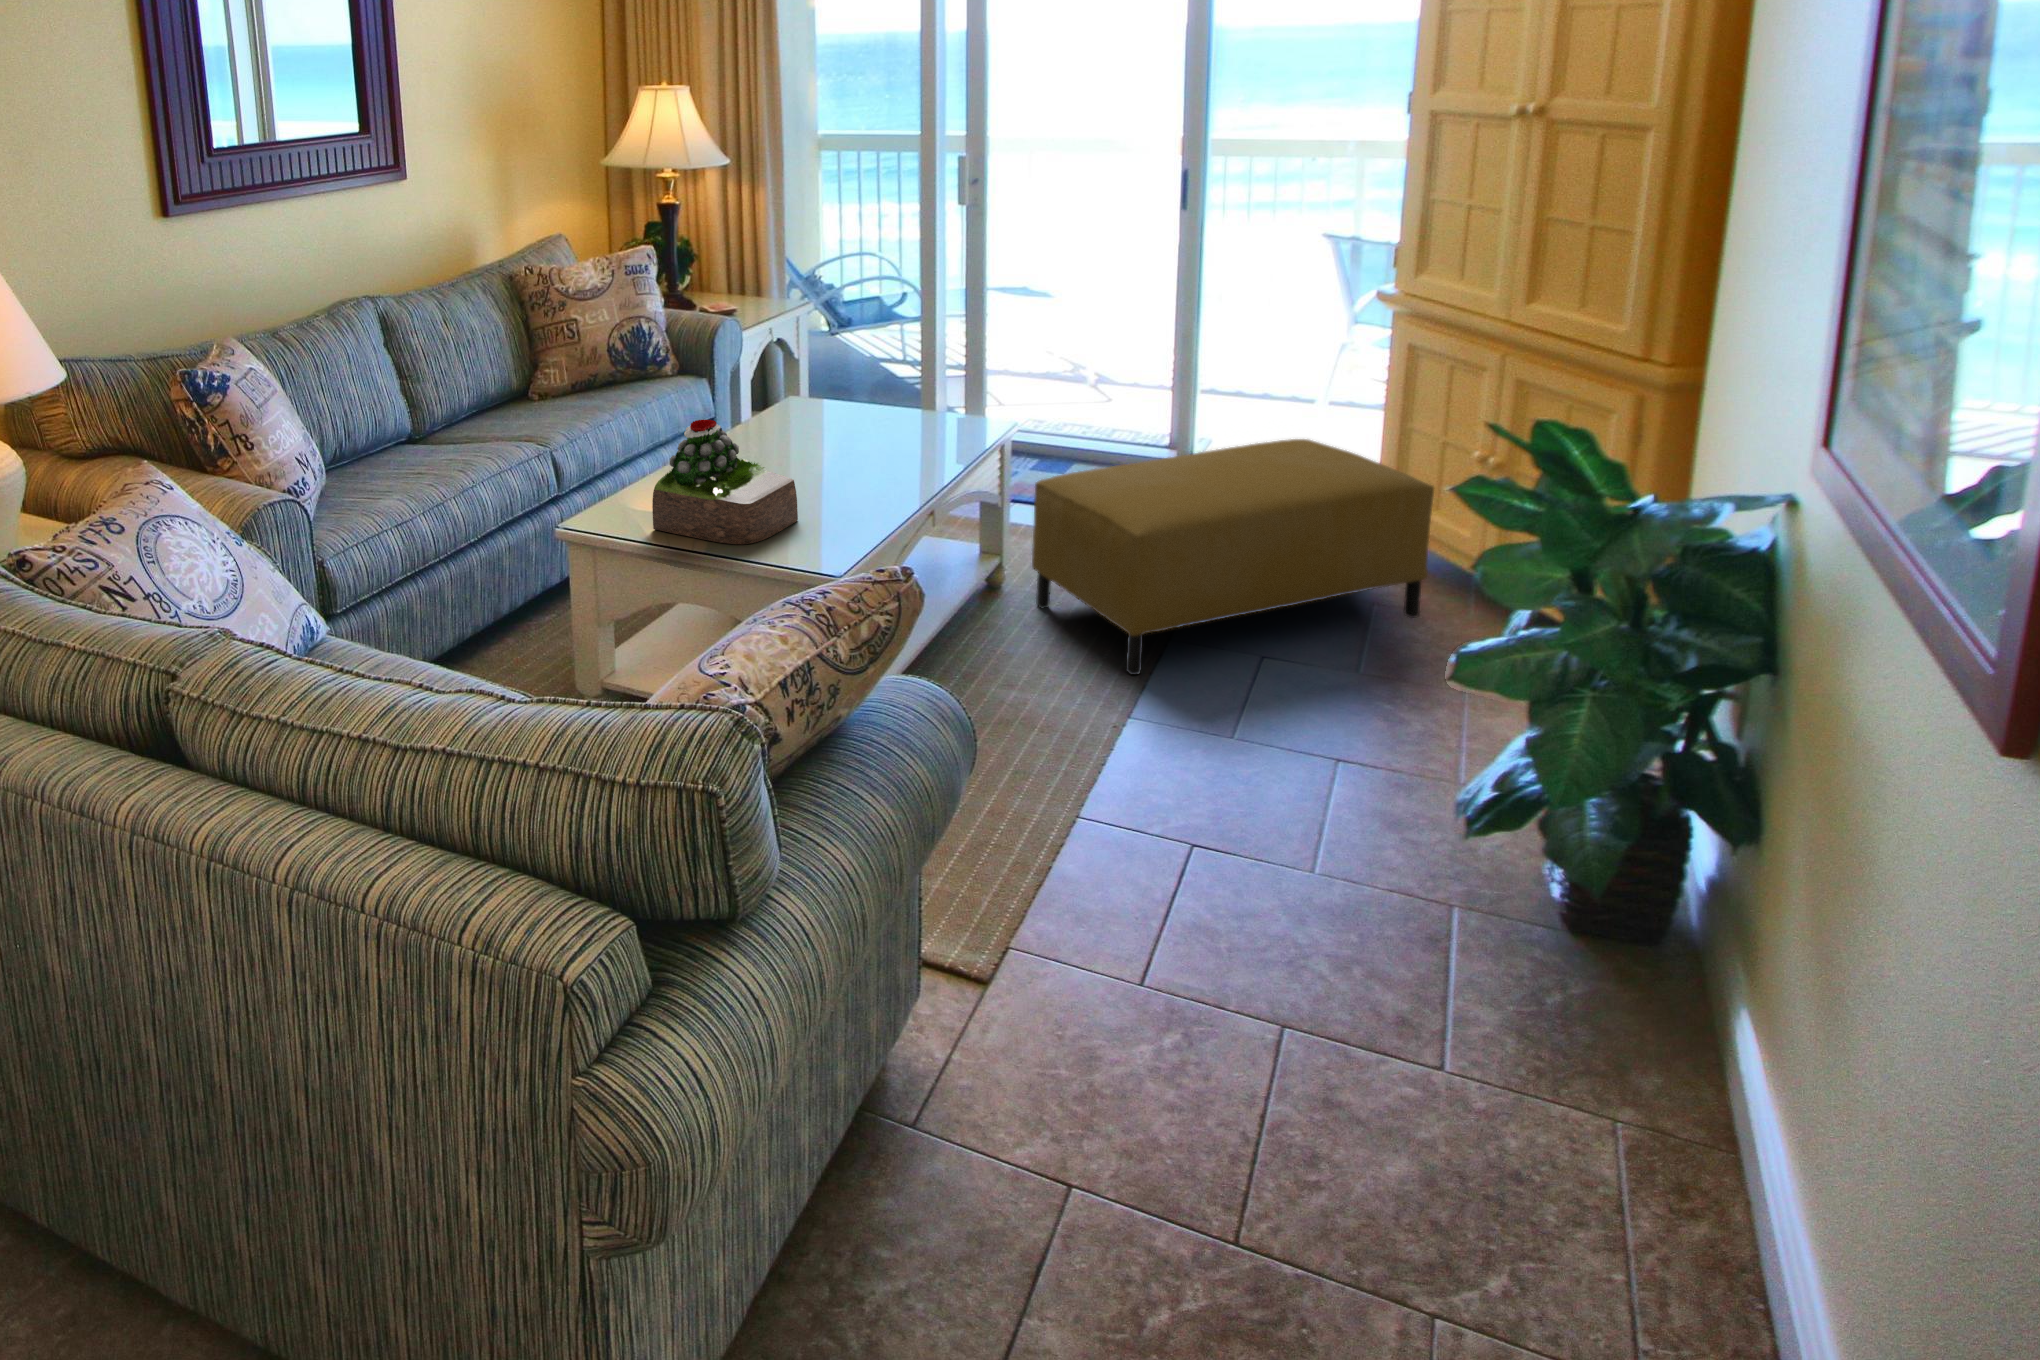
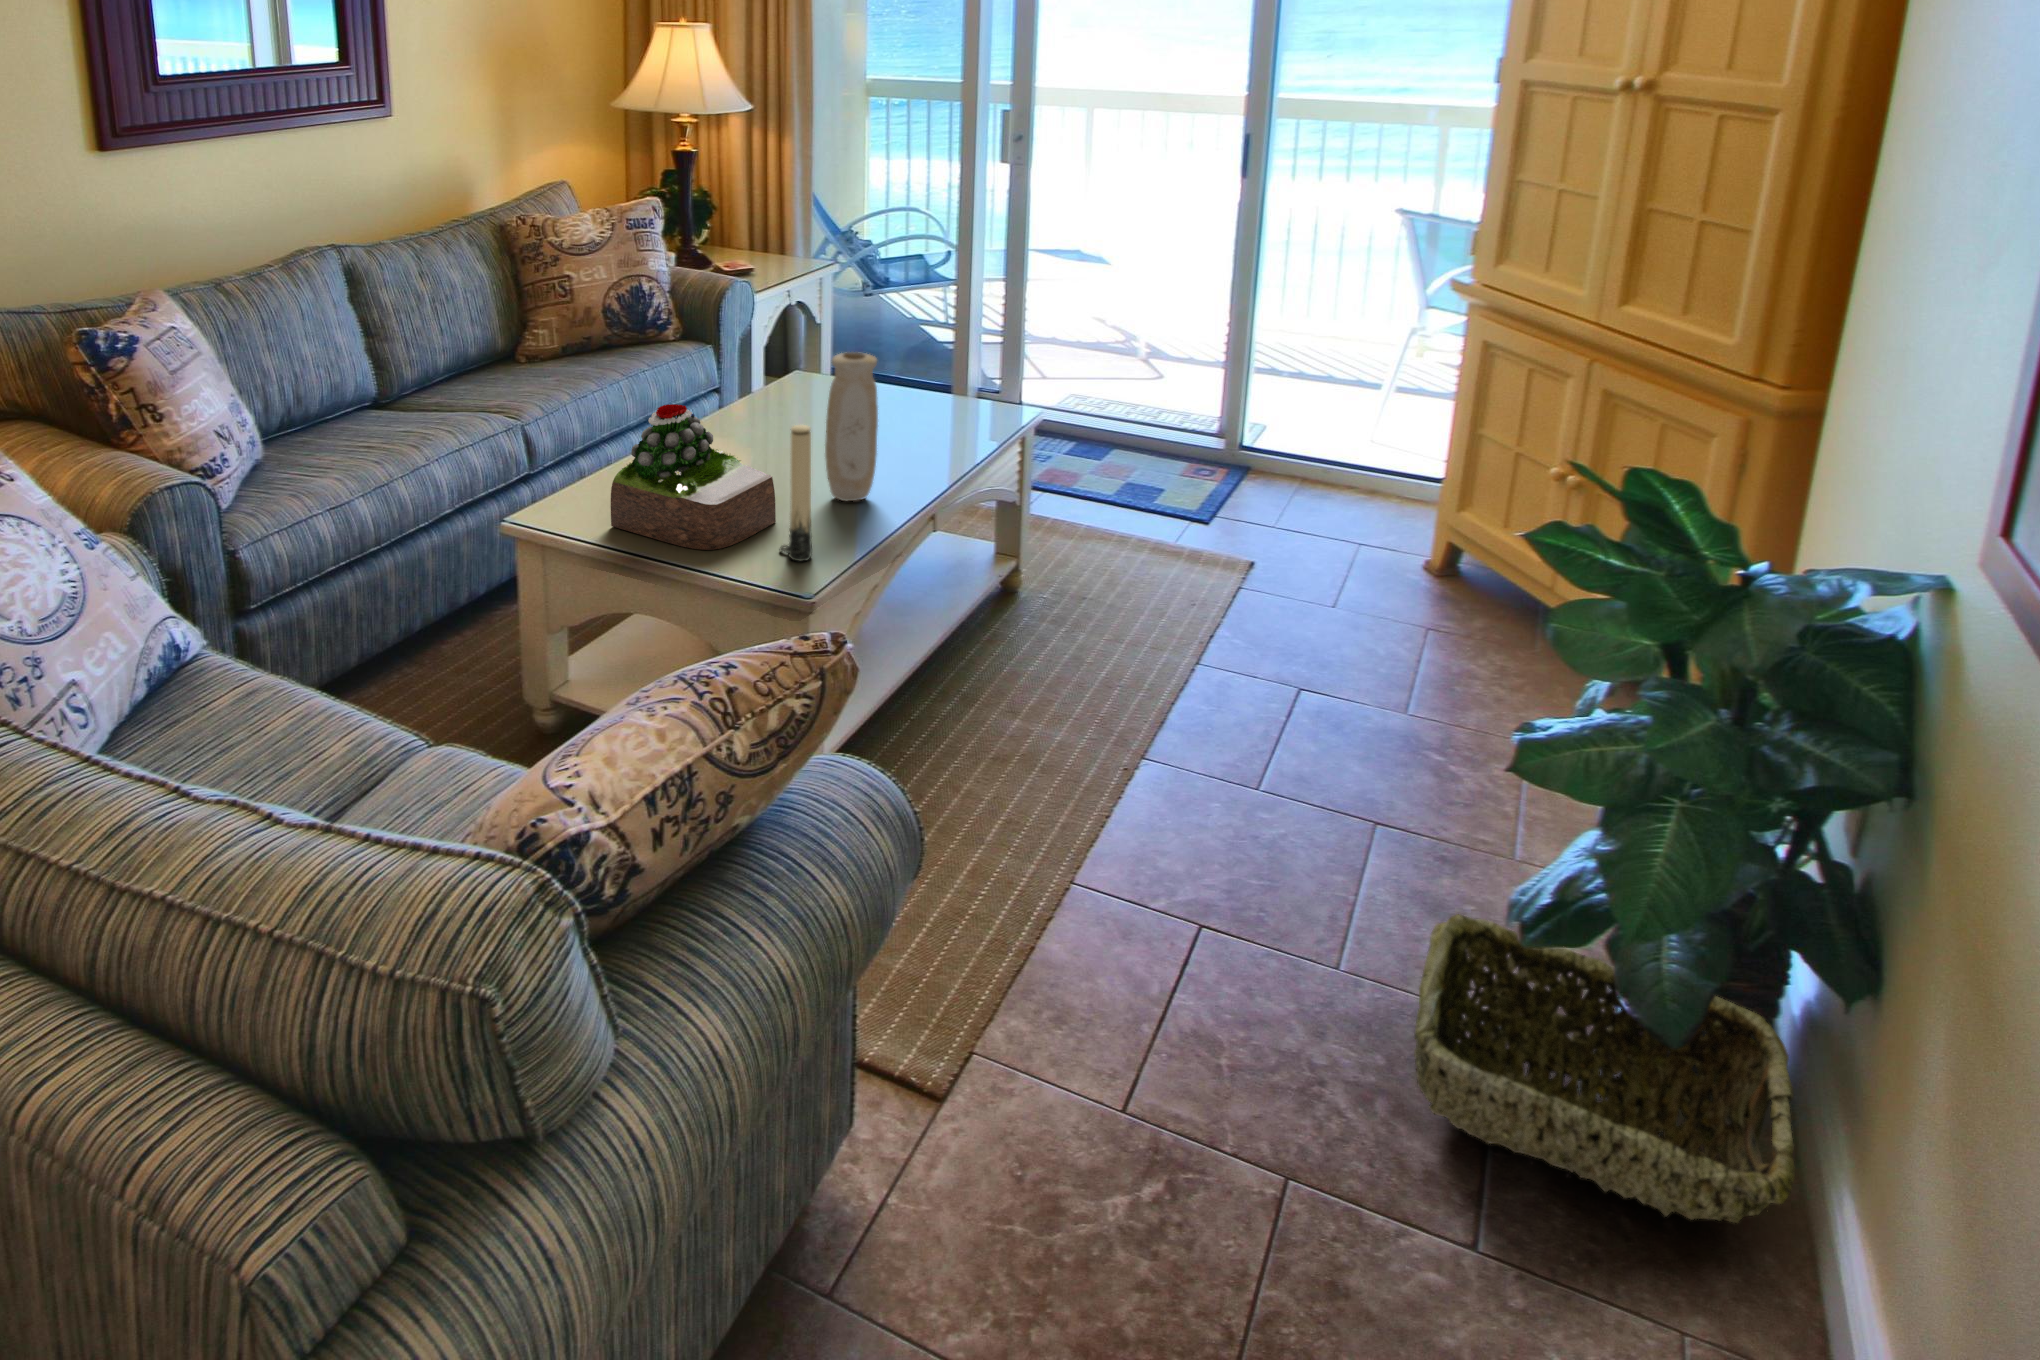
vase: none [837,369,883,502] -> present [825,352,878,501]
candle: none [806,430,836,550] -> present [779,425,812,562]
ottoman: present [1032,439,1434,675] -> none [1050,440,1501,703]
woven basket: none [1381,811,1695,1038] -> present [1414,914,1795,1223]

